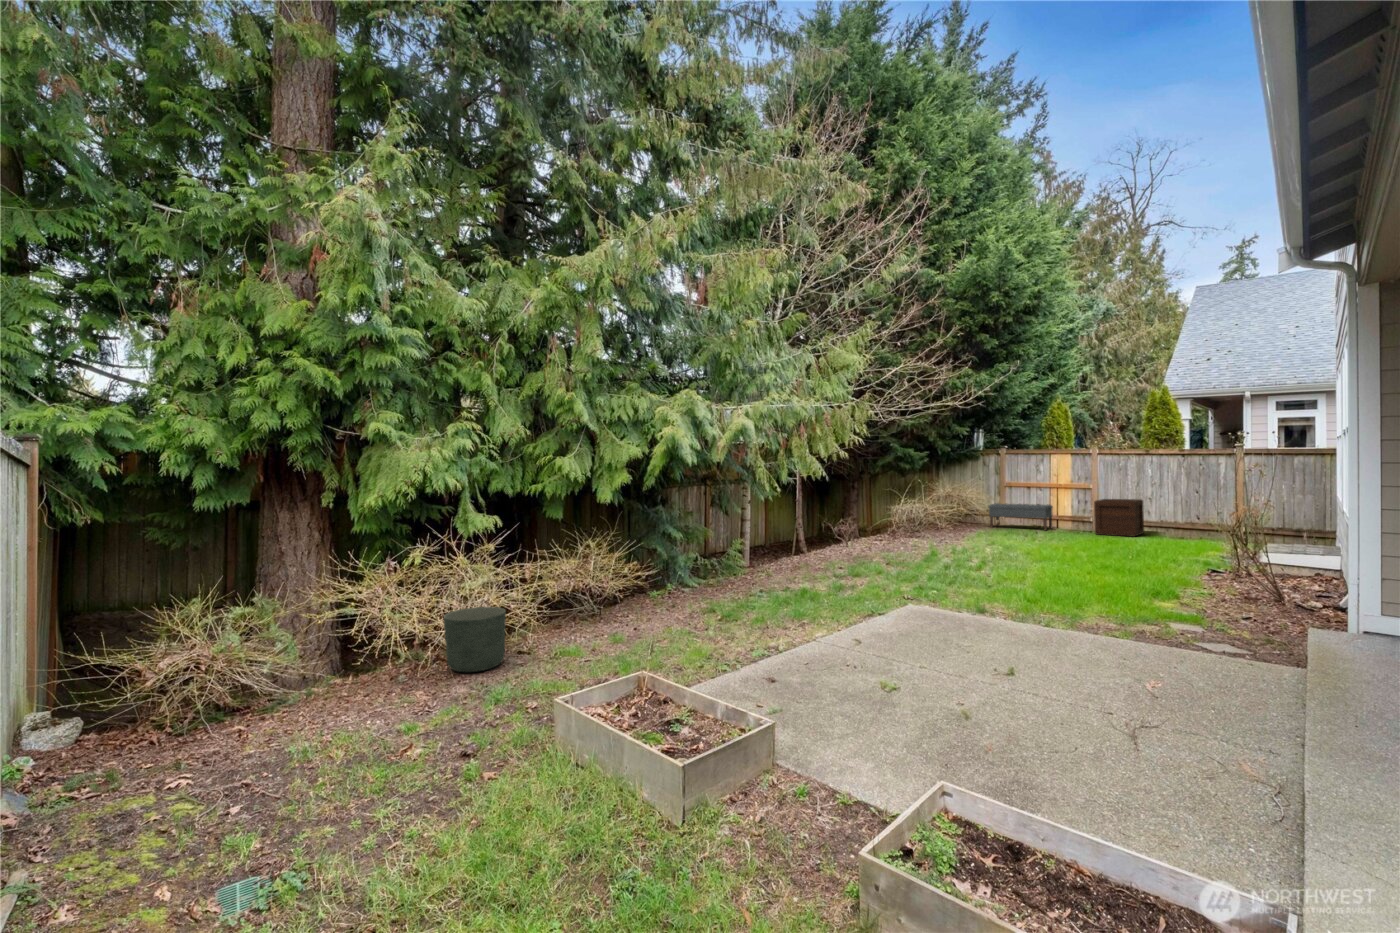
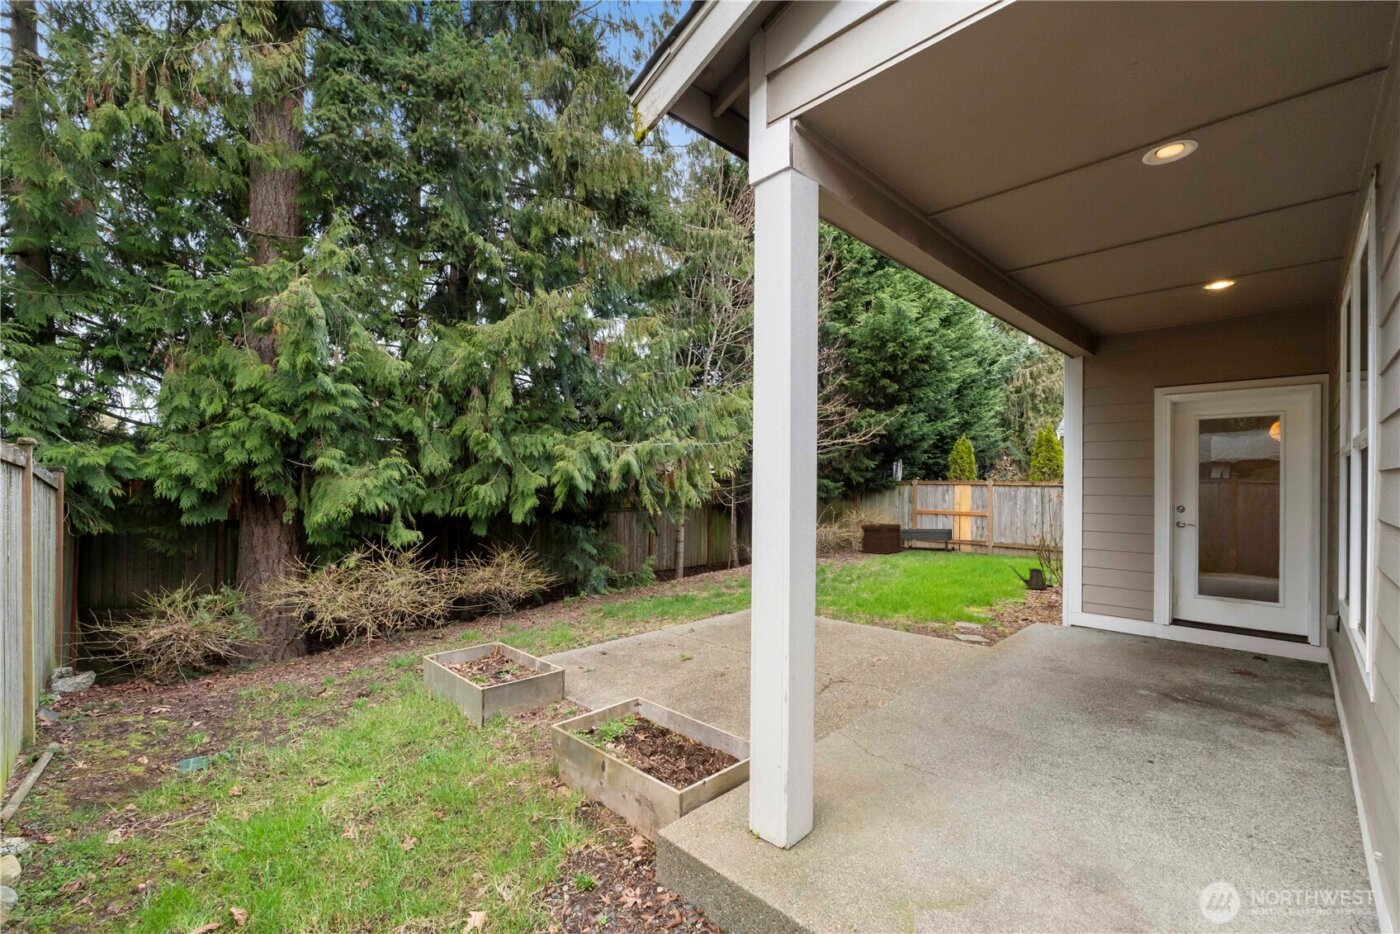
wooden crate: present [1094,499,1144,537] -> present [861,524,902,554]
watering can: none [1173,552,1231,582] -> present [1011,567,1047,589]
planter: present [444,607,506,672] -> none [373,602,424,652]

